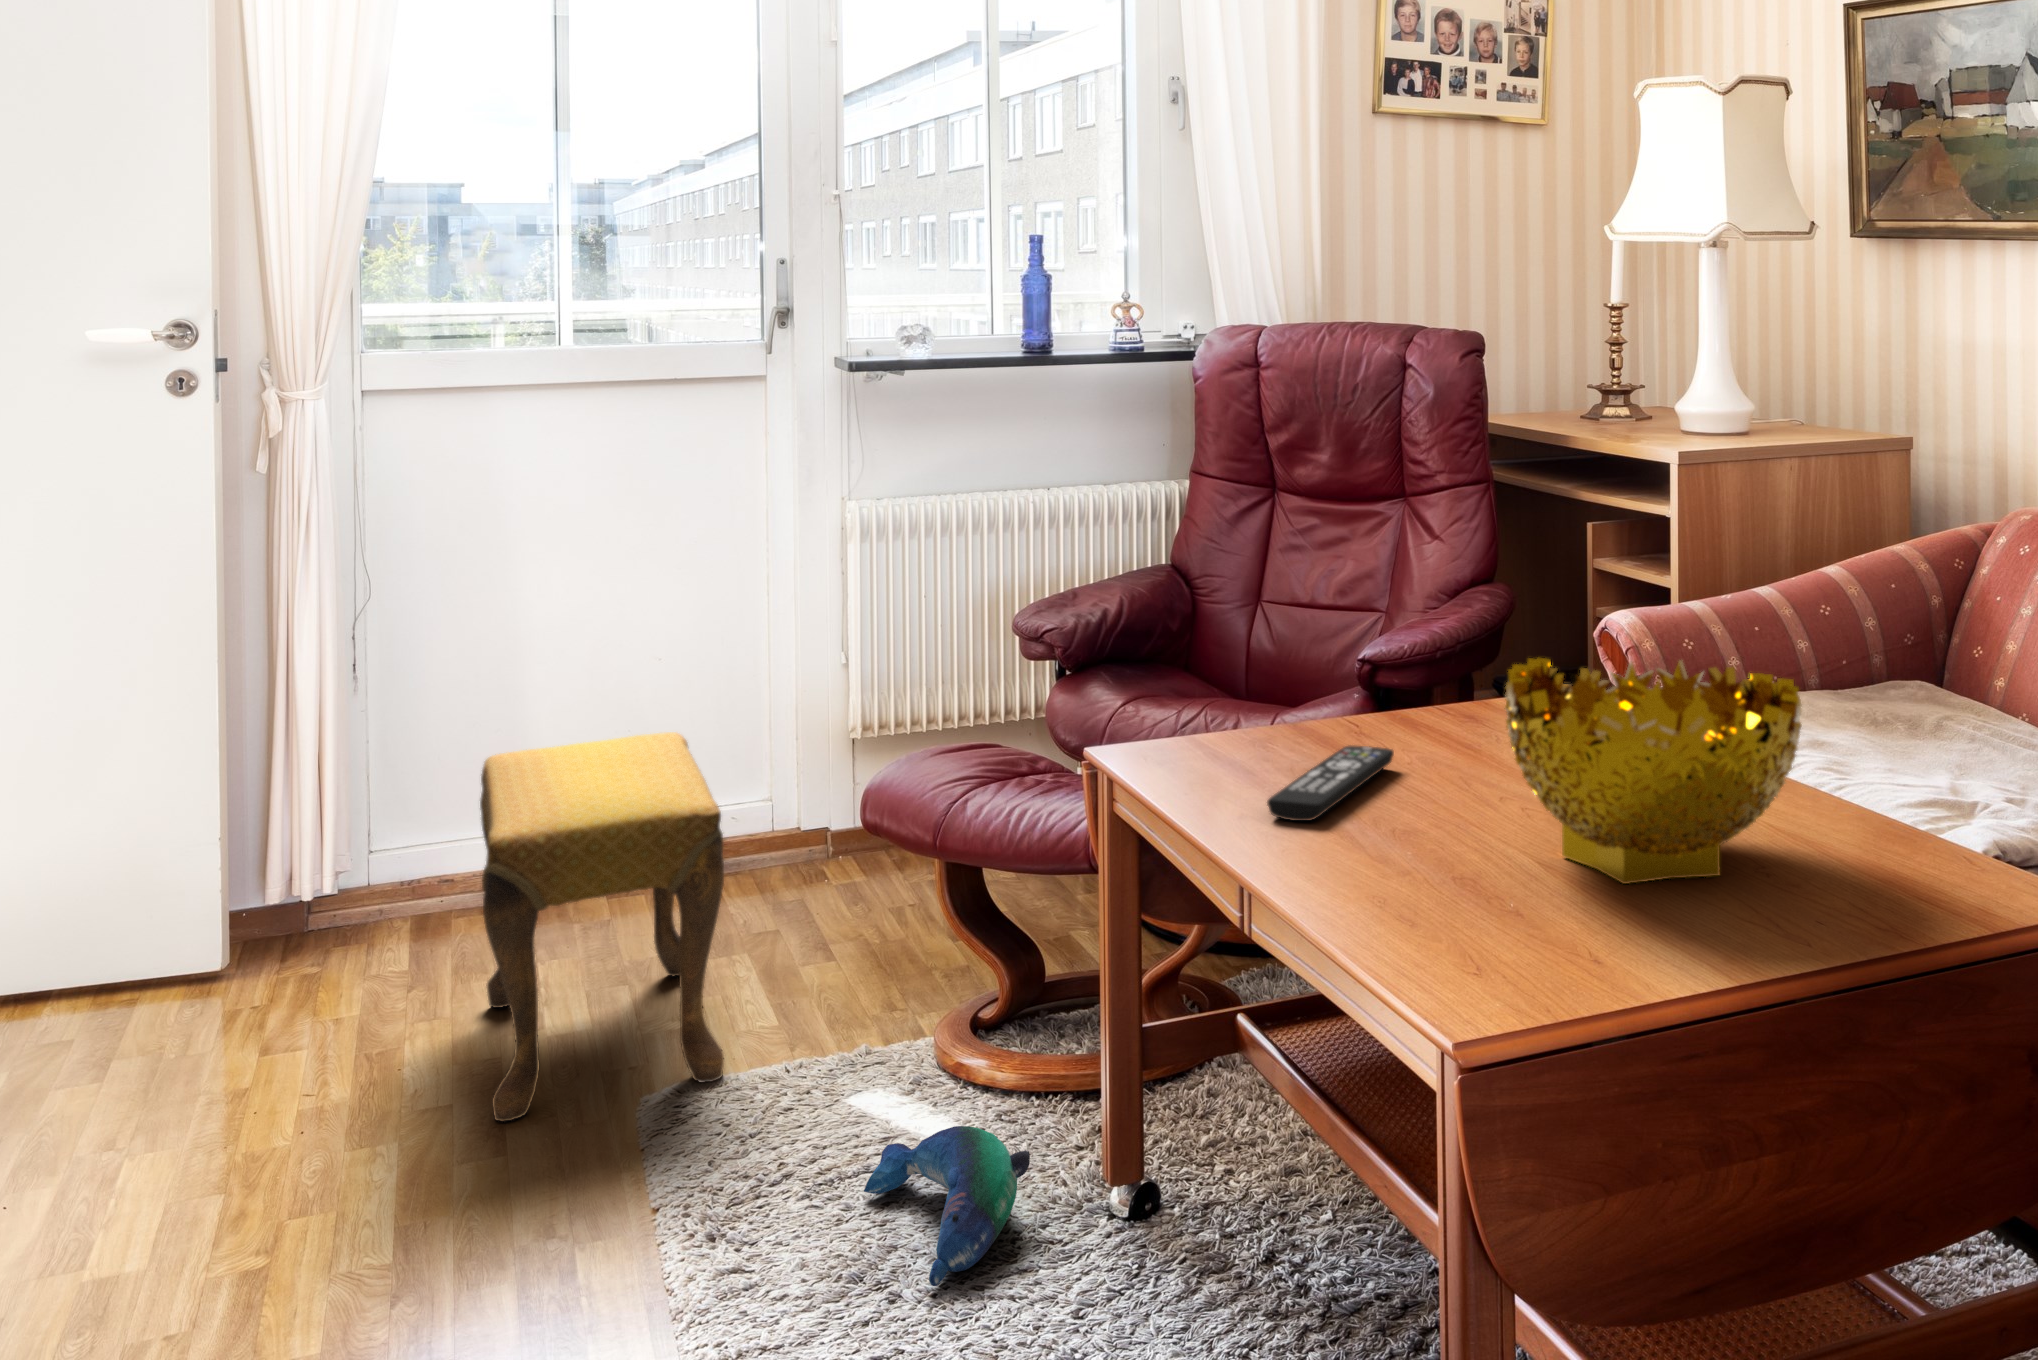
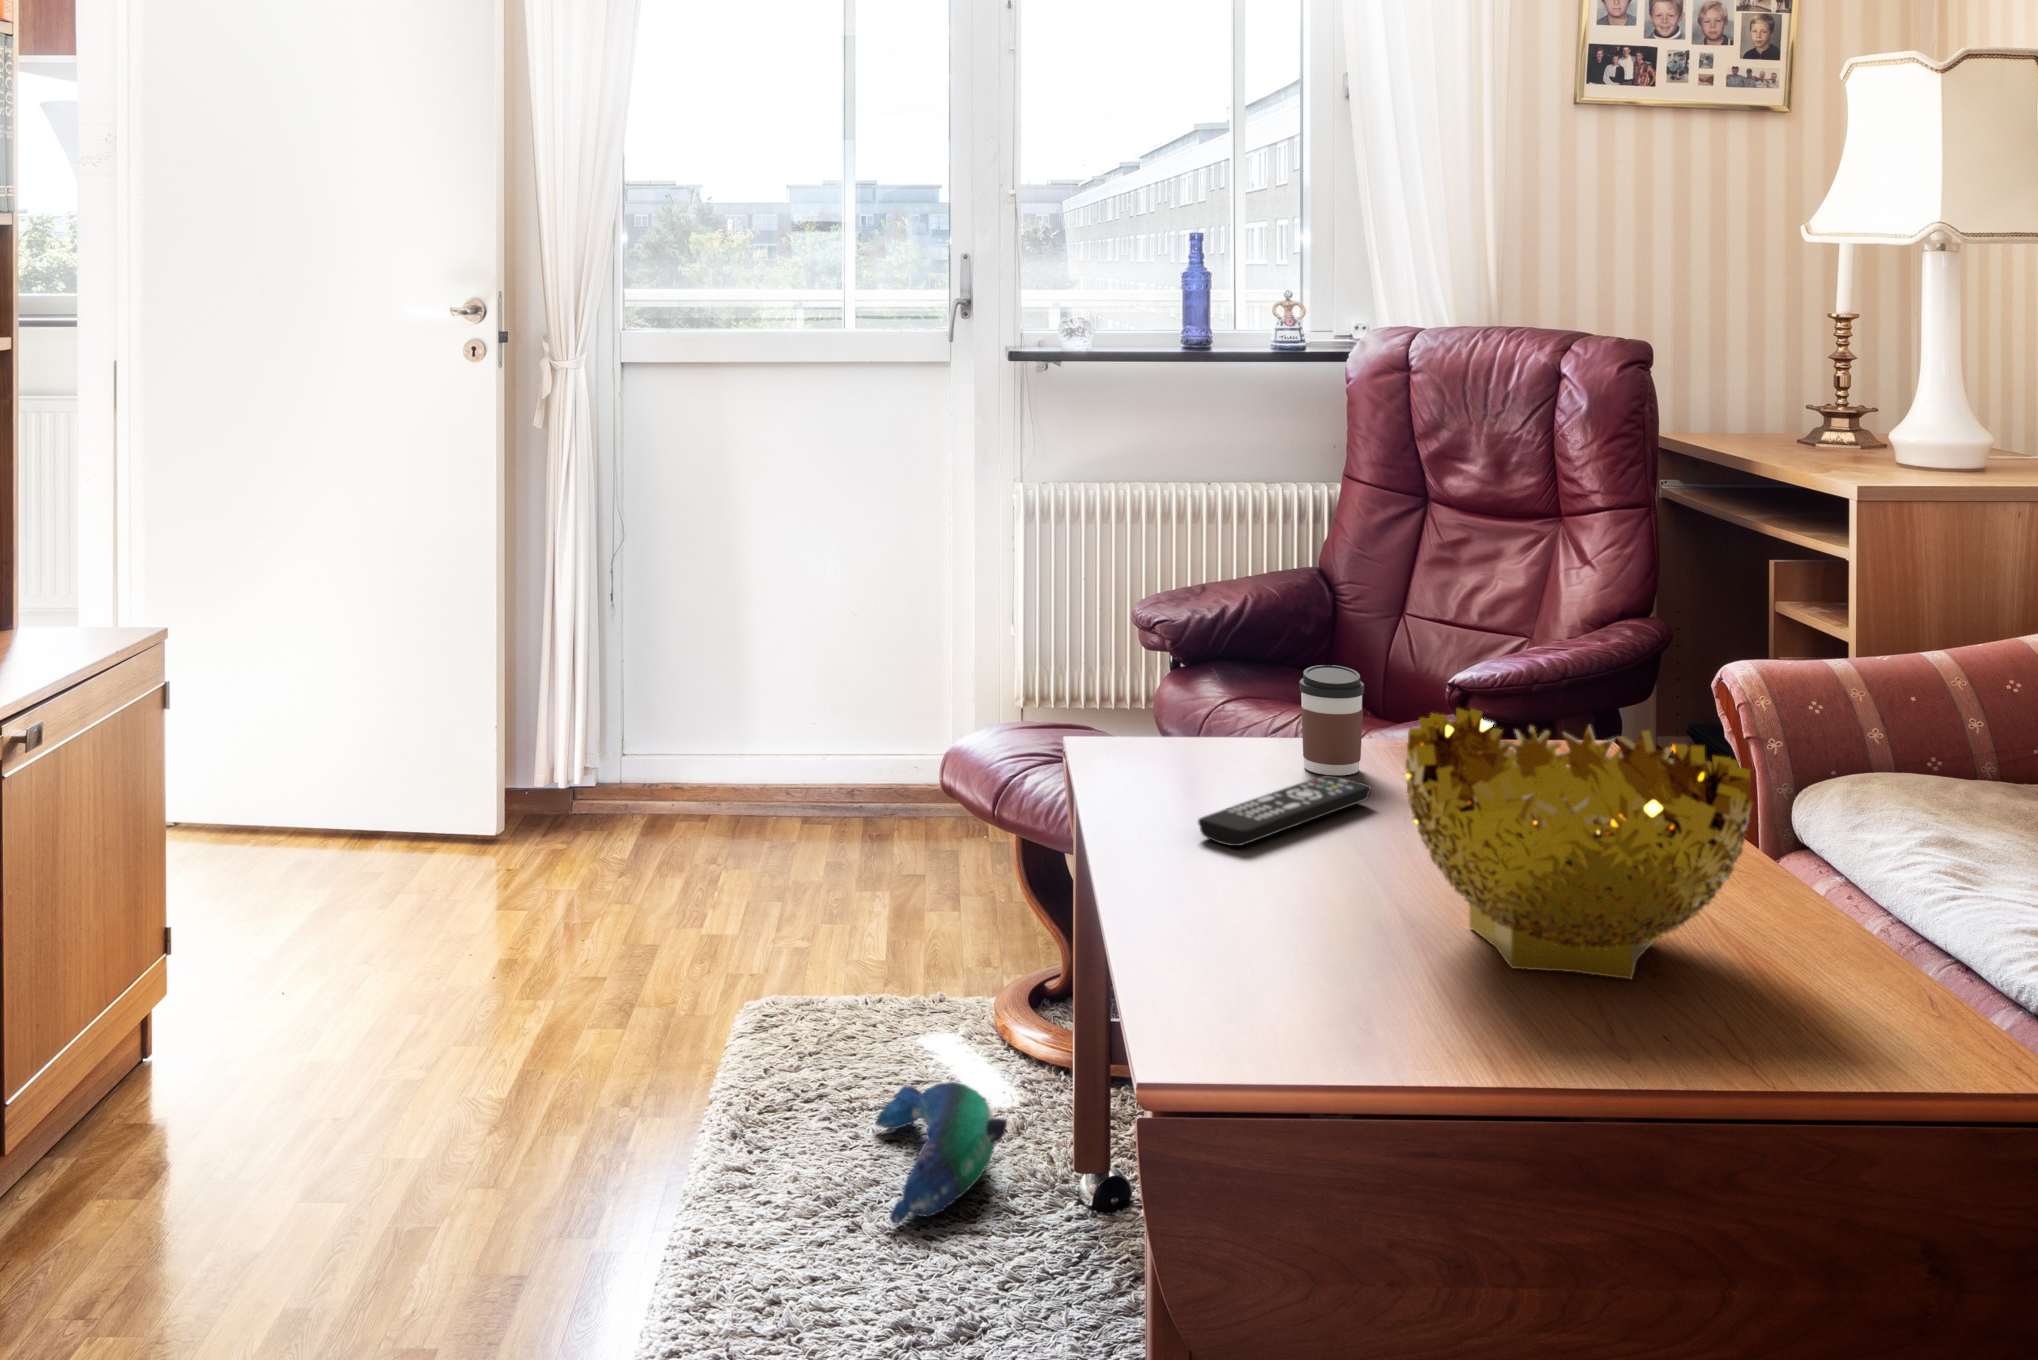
coffee cup: none [1301,642,1361,747] -> present [1300,665,1364,775]
footstool: present [480,732,724,1121] -> none [622,680,831,998]

